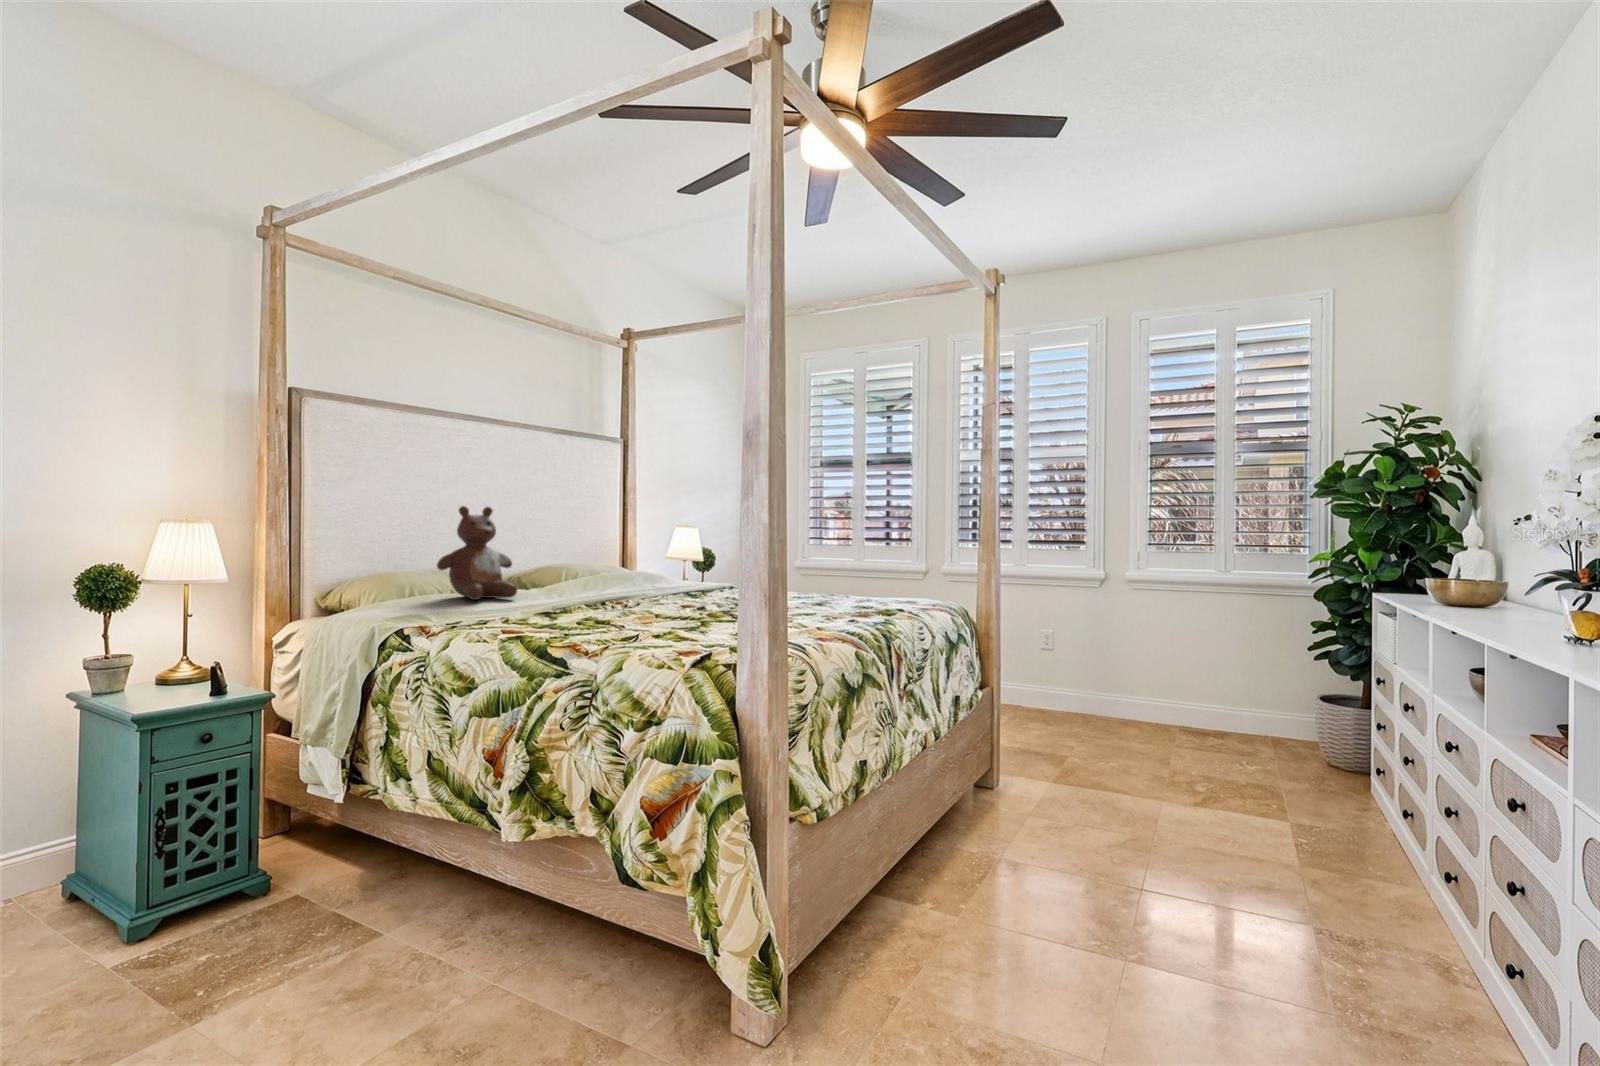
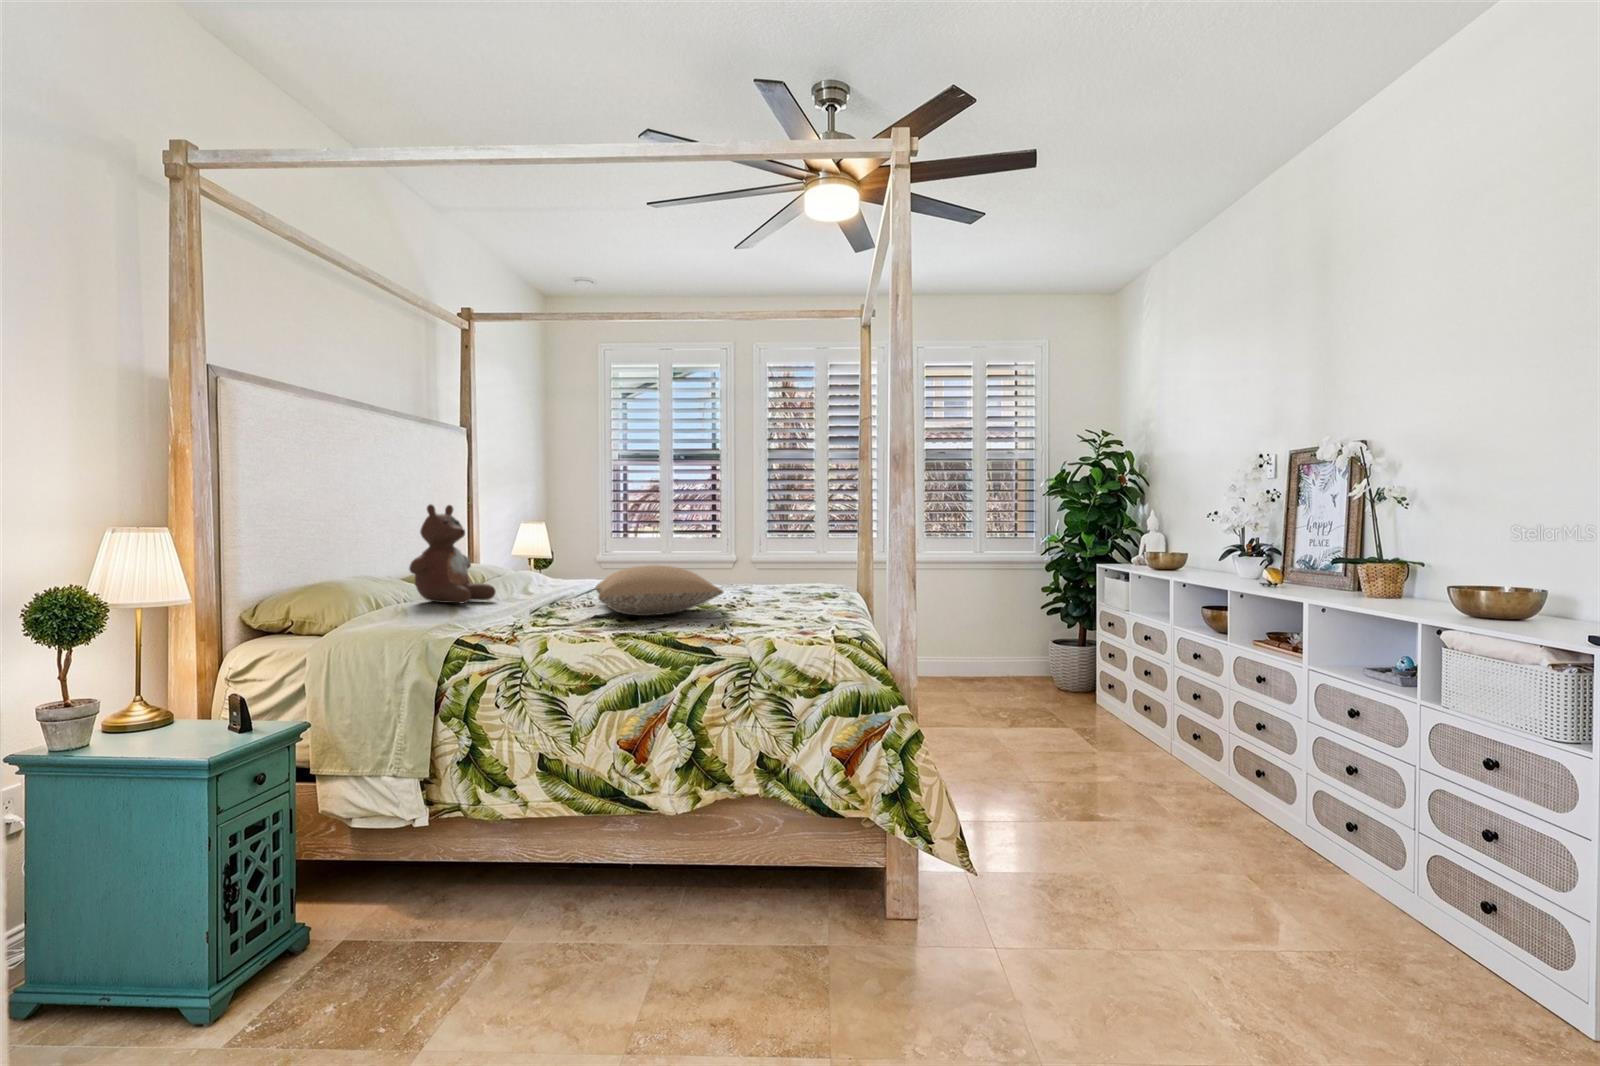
pillow: none [537,571,704,623] -> present [596,565,724,616]

